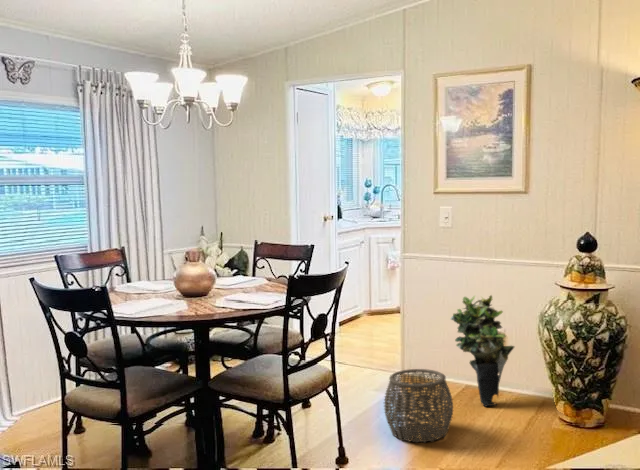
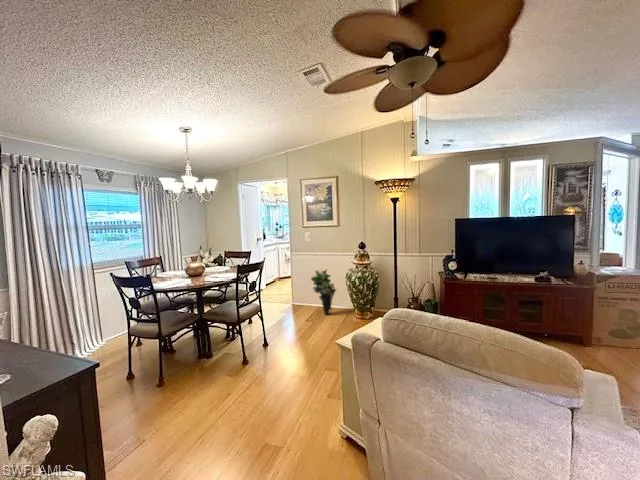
woven basket: present [384,369,453,442] -> none [284,302,313,333]

